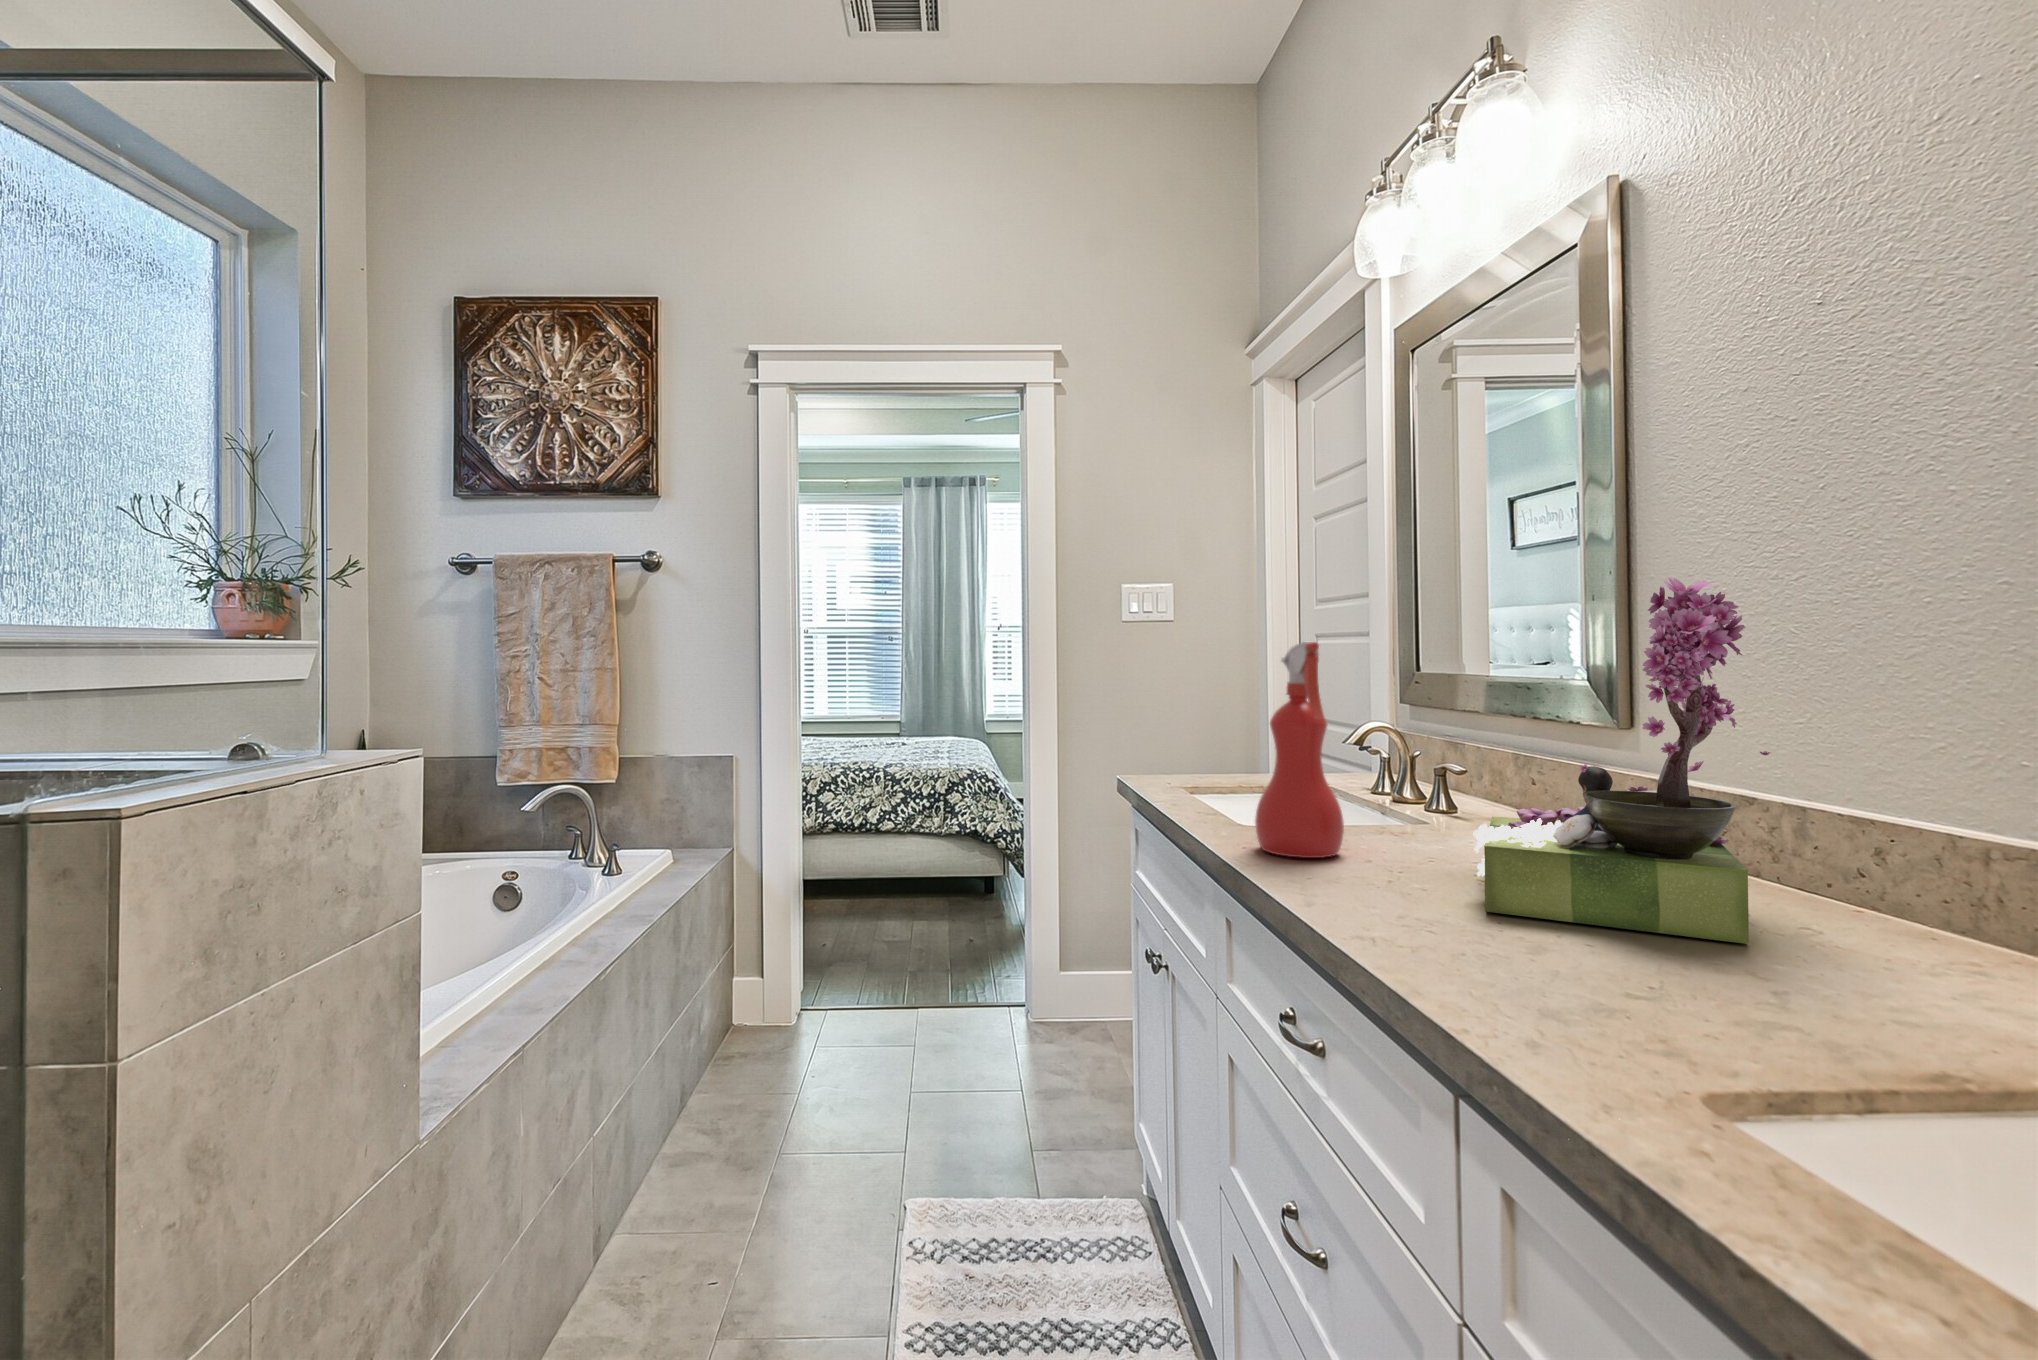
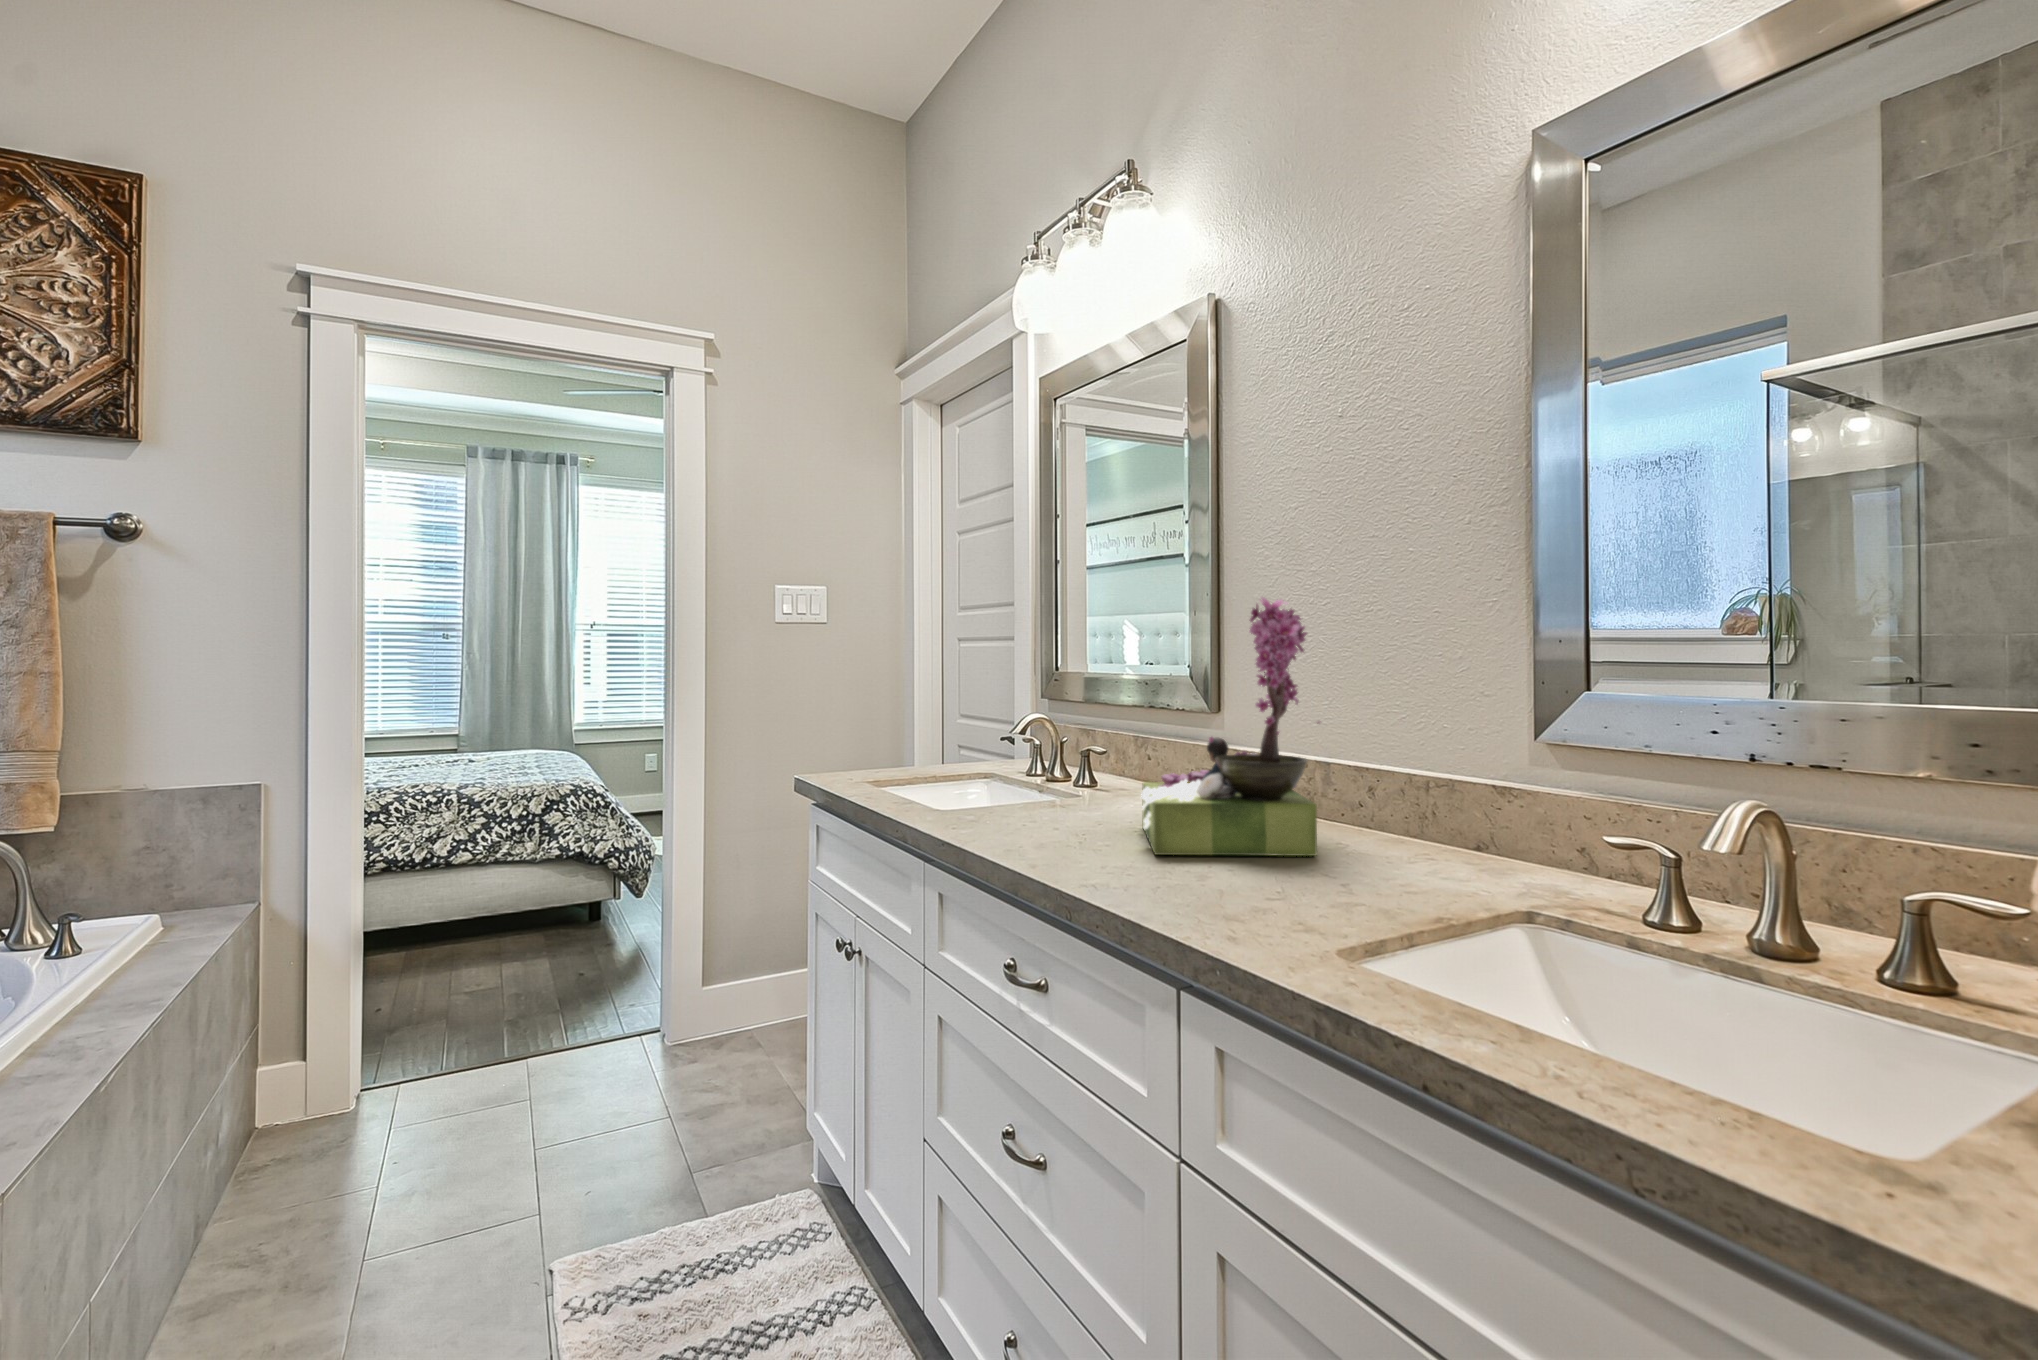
spray bottle: present [1255,642,1344,858] -> none [958,641,1031,830]

